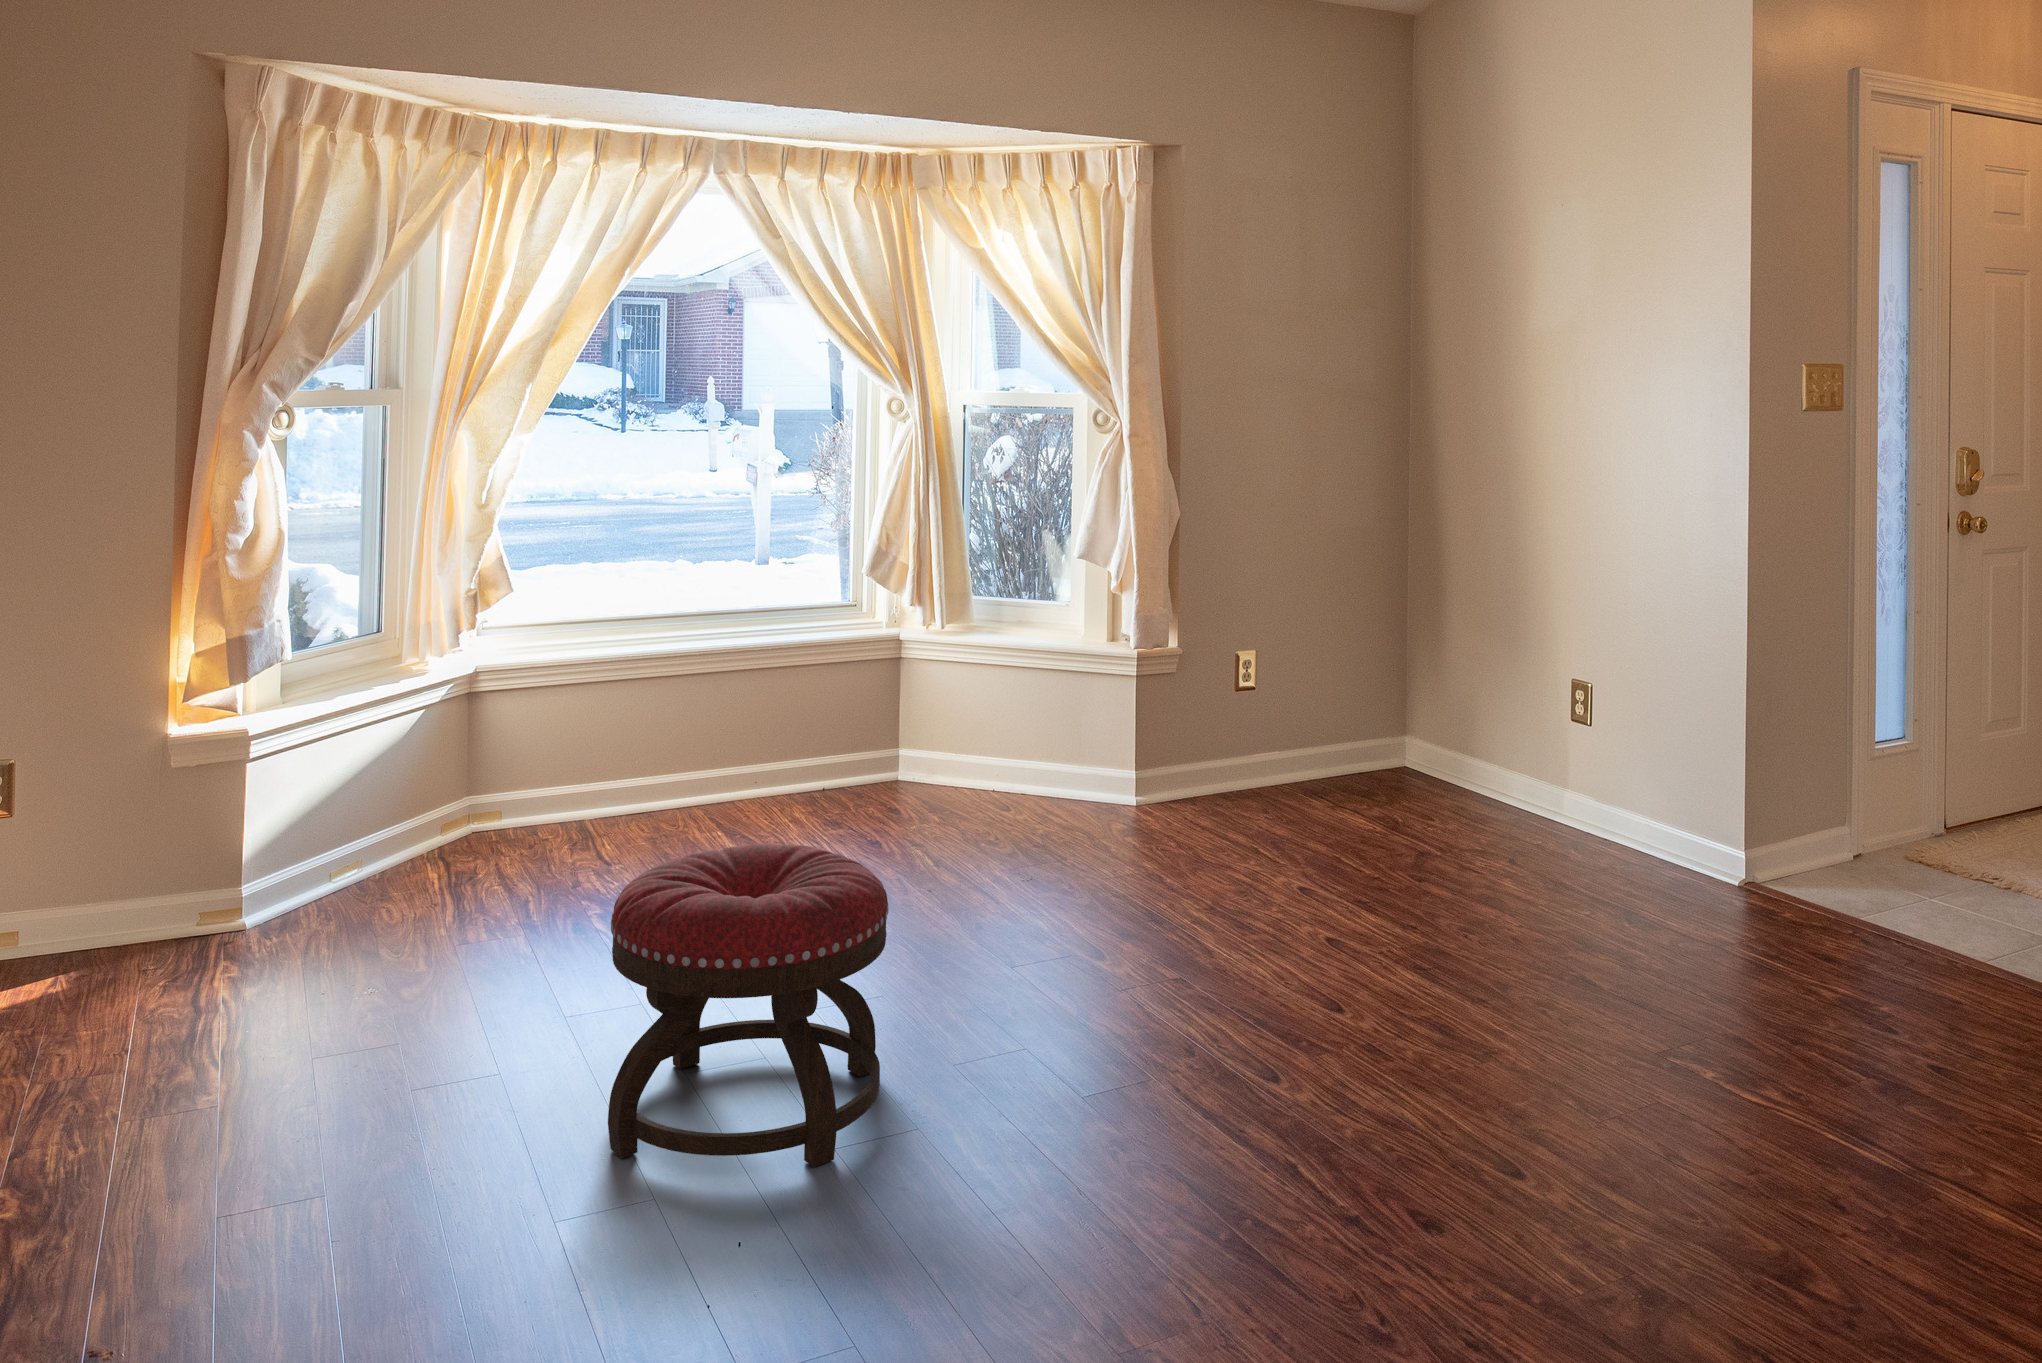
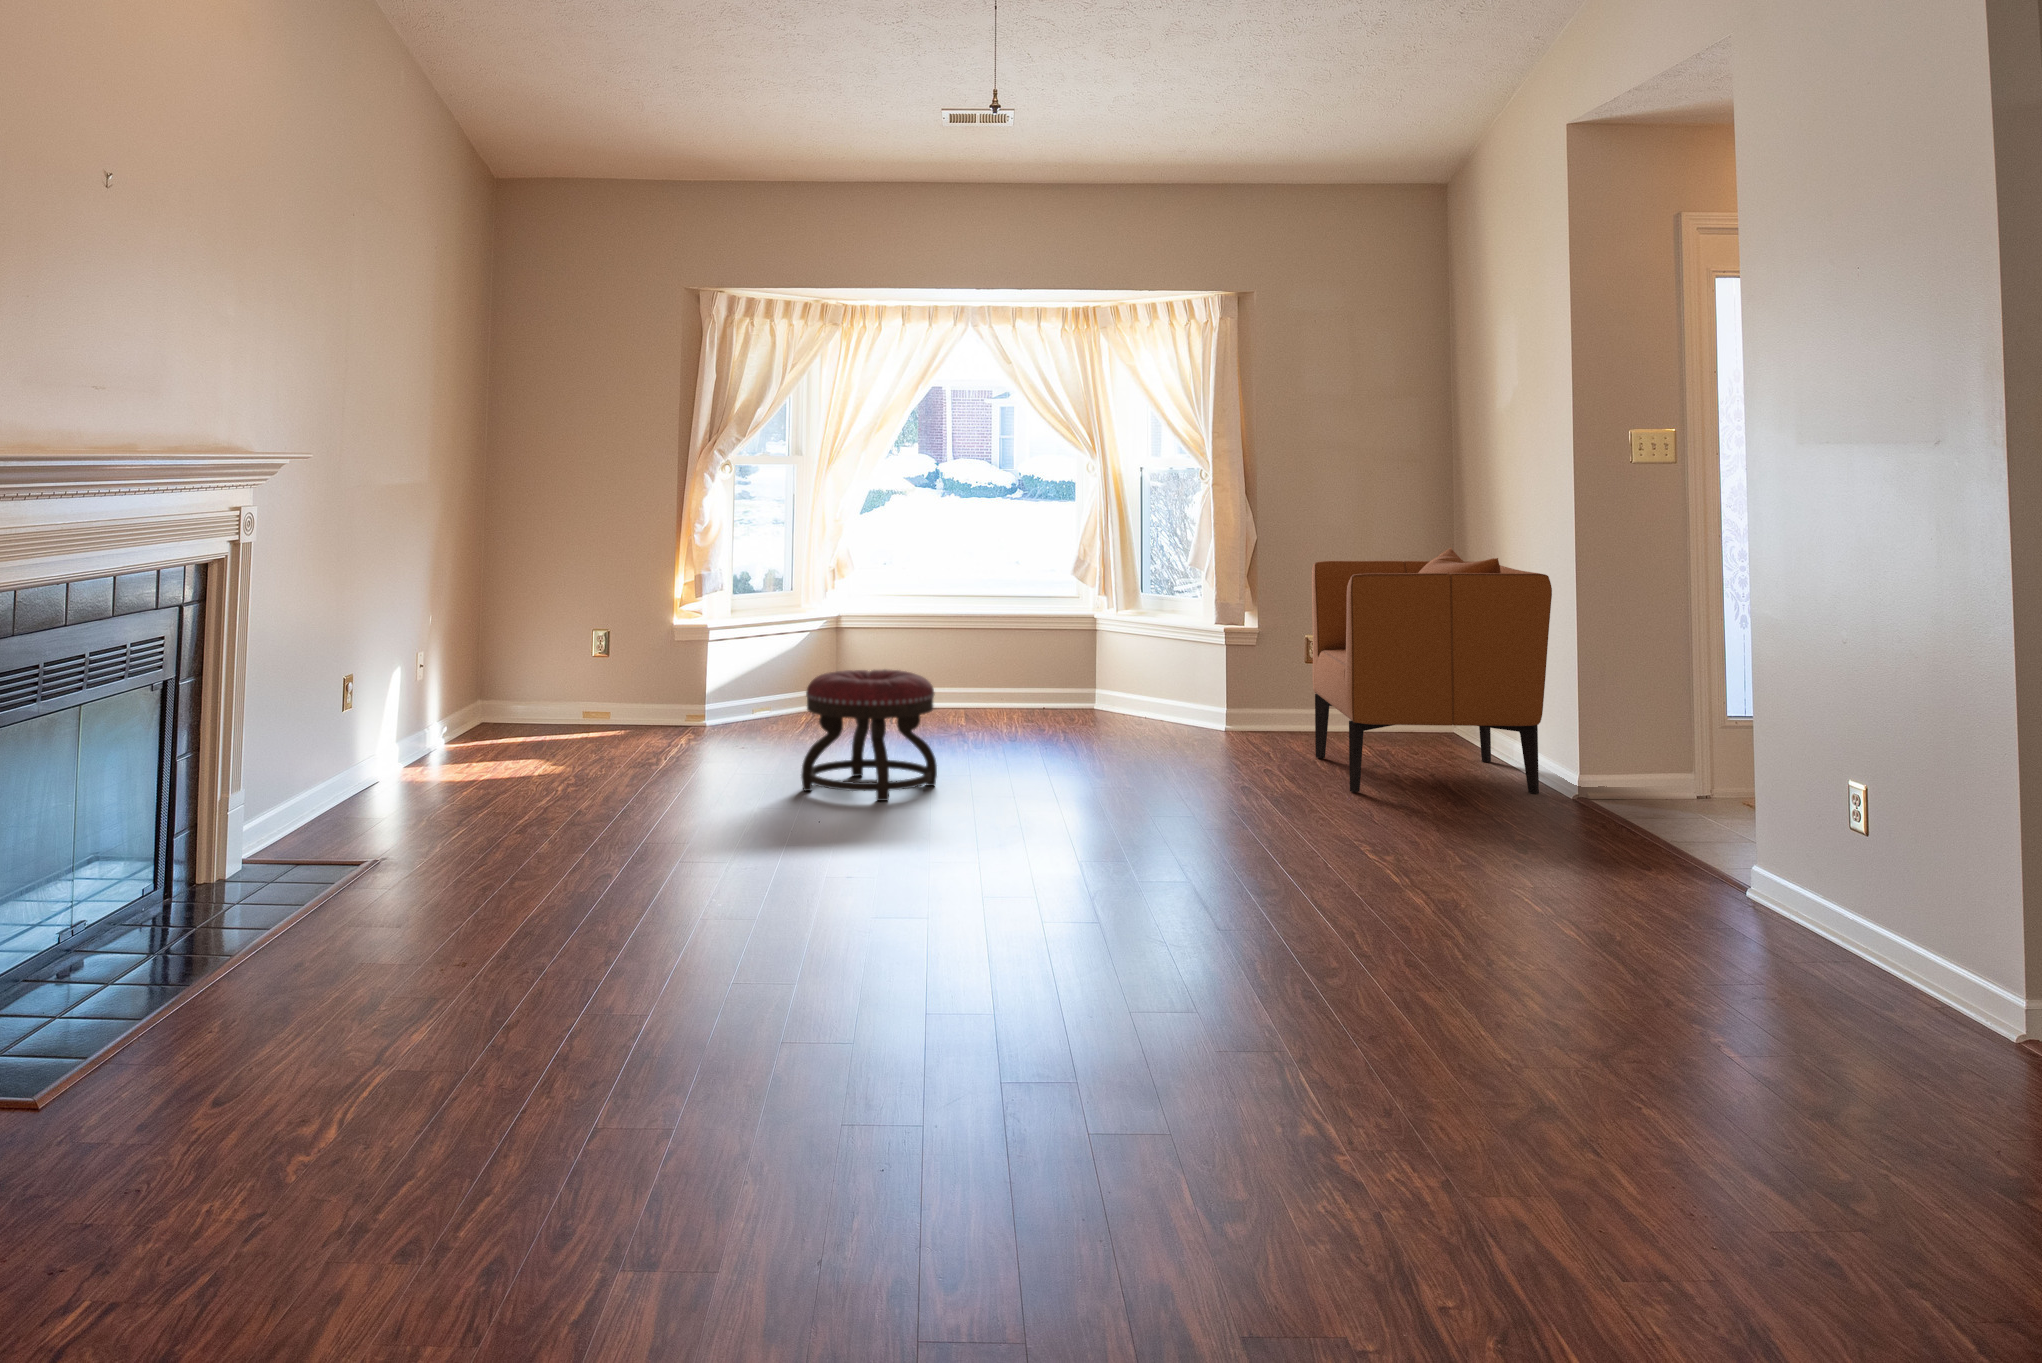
armchair: none [1343,533,1770,955] -> present [1312,548,1552,794]

